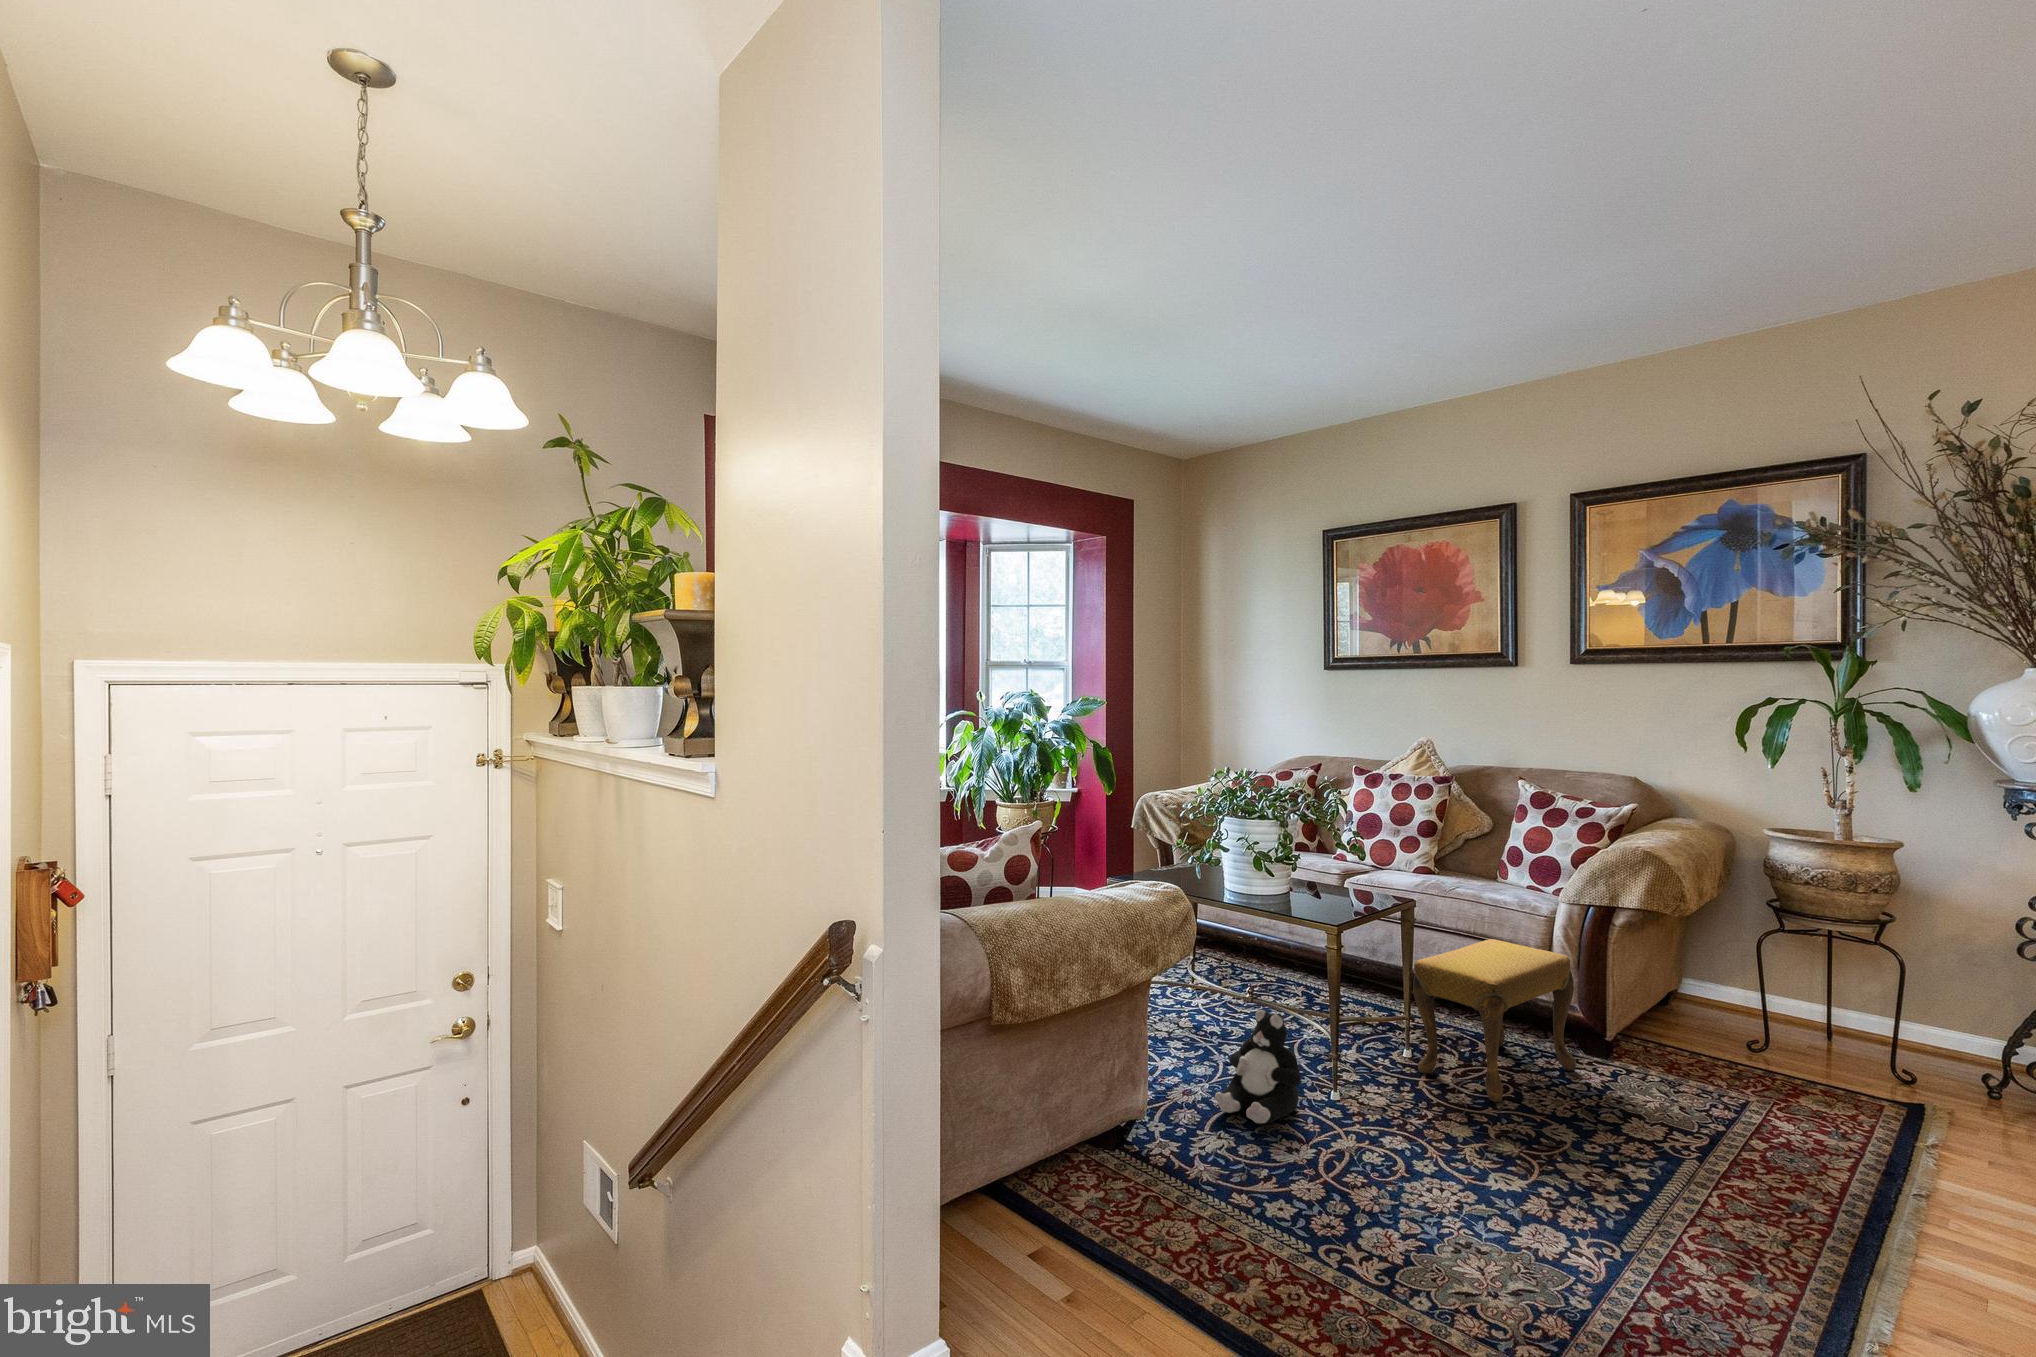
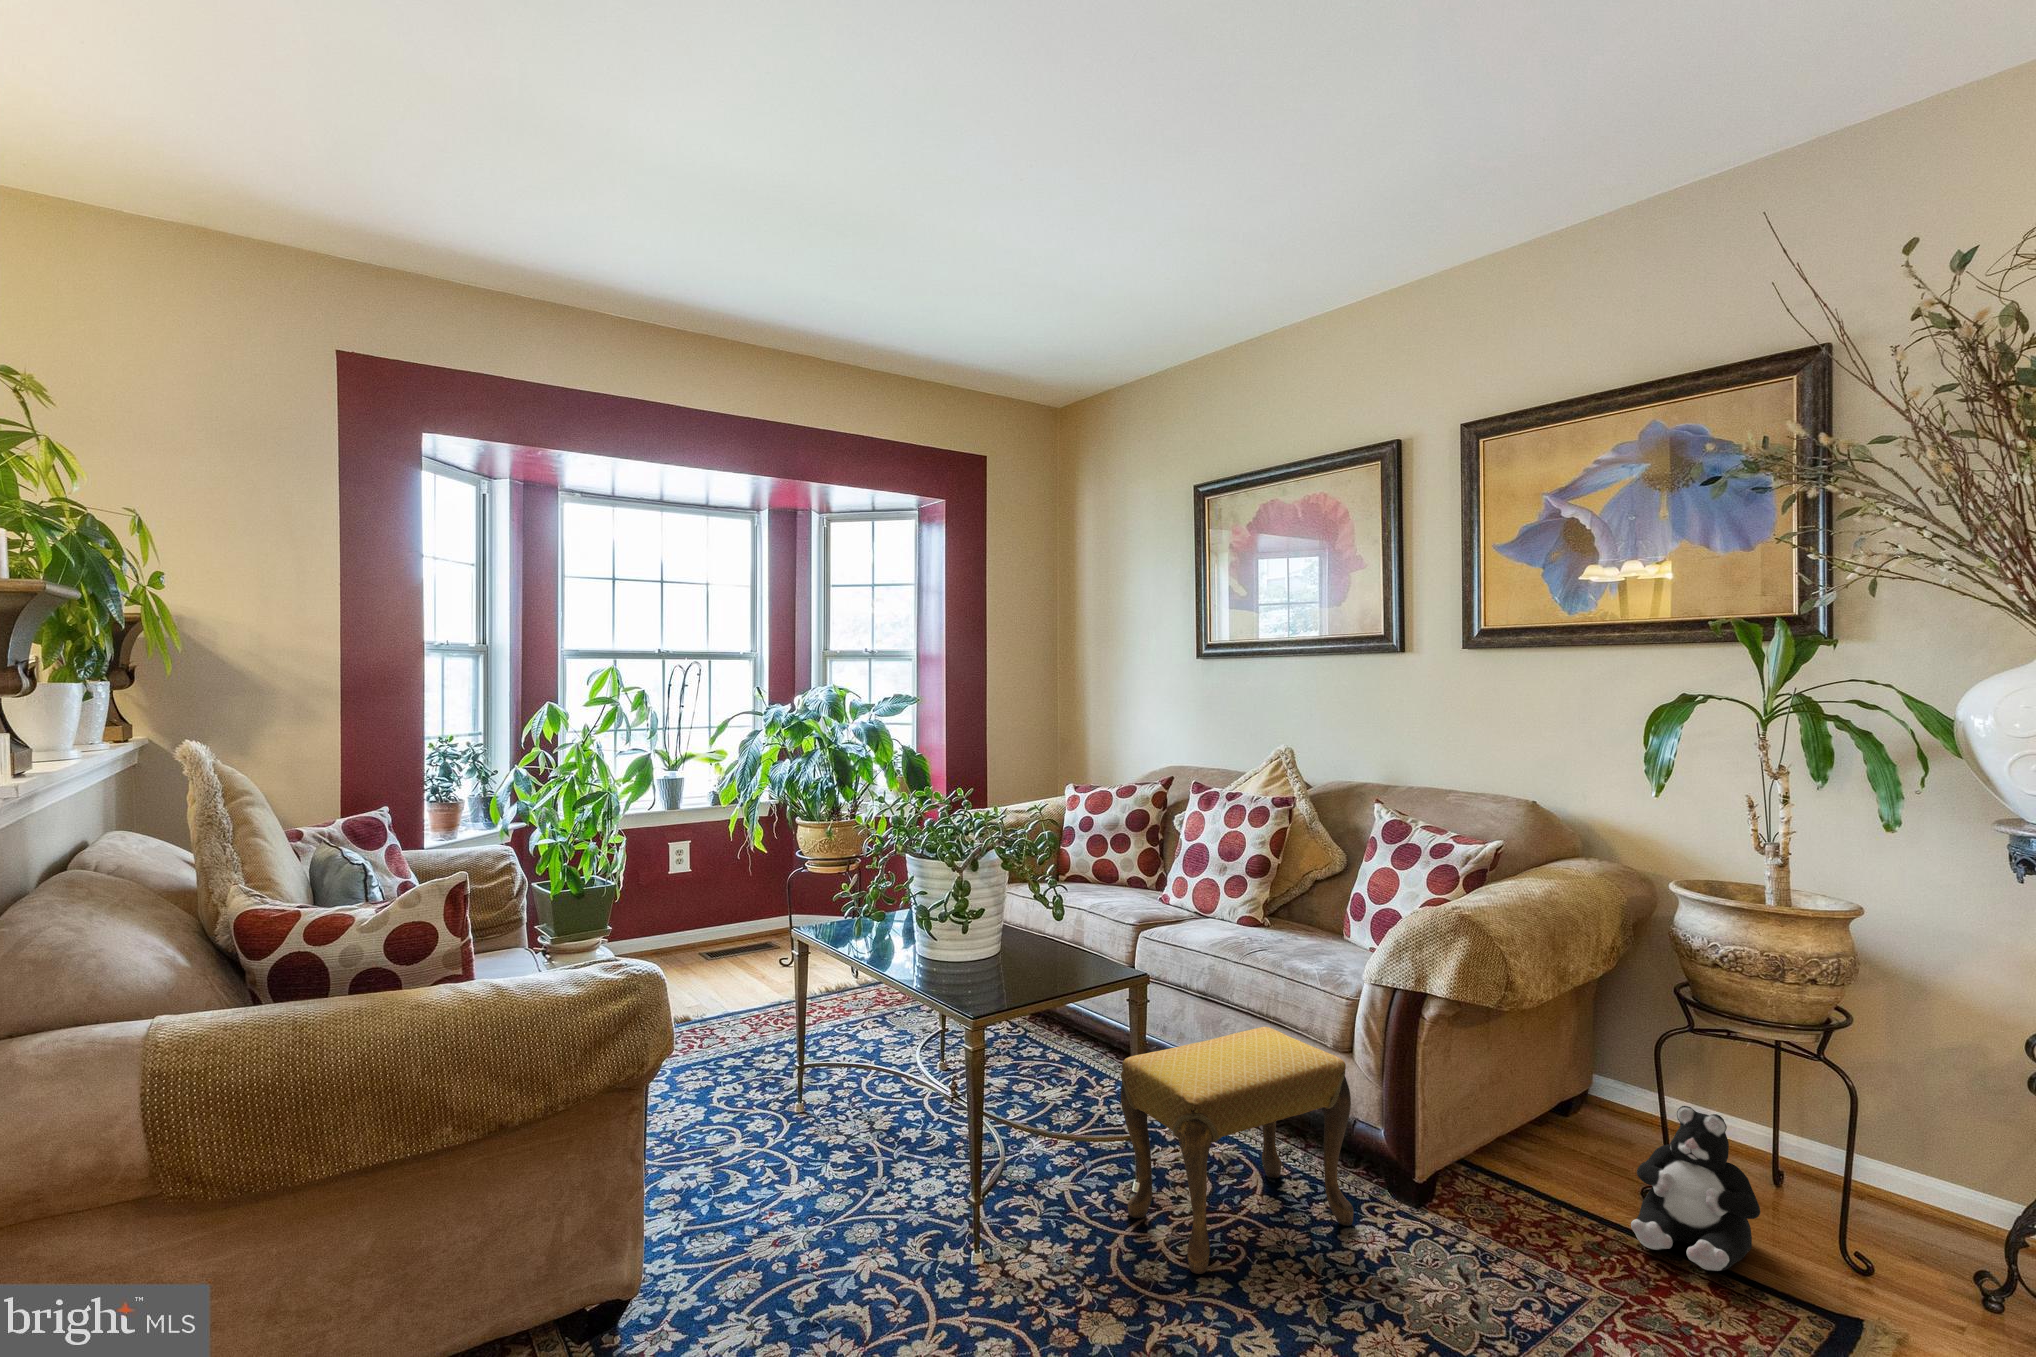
plush toy: present [1215,1009,1301,1124] -> present [1631,1106,1760,1271]

